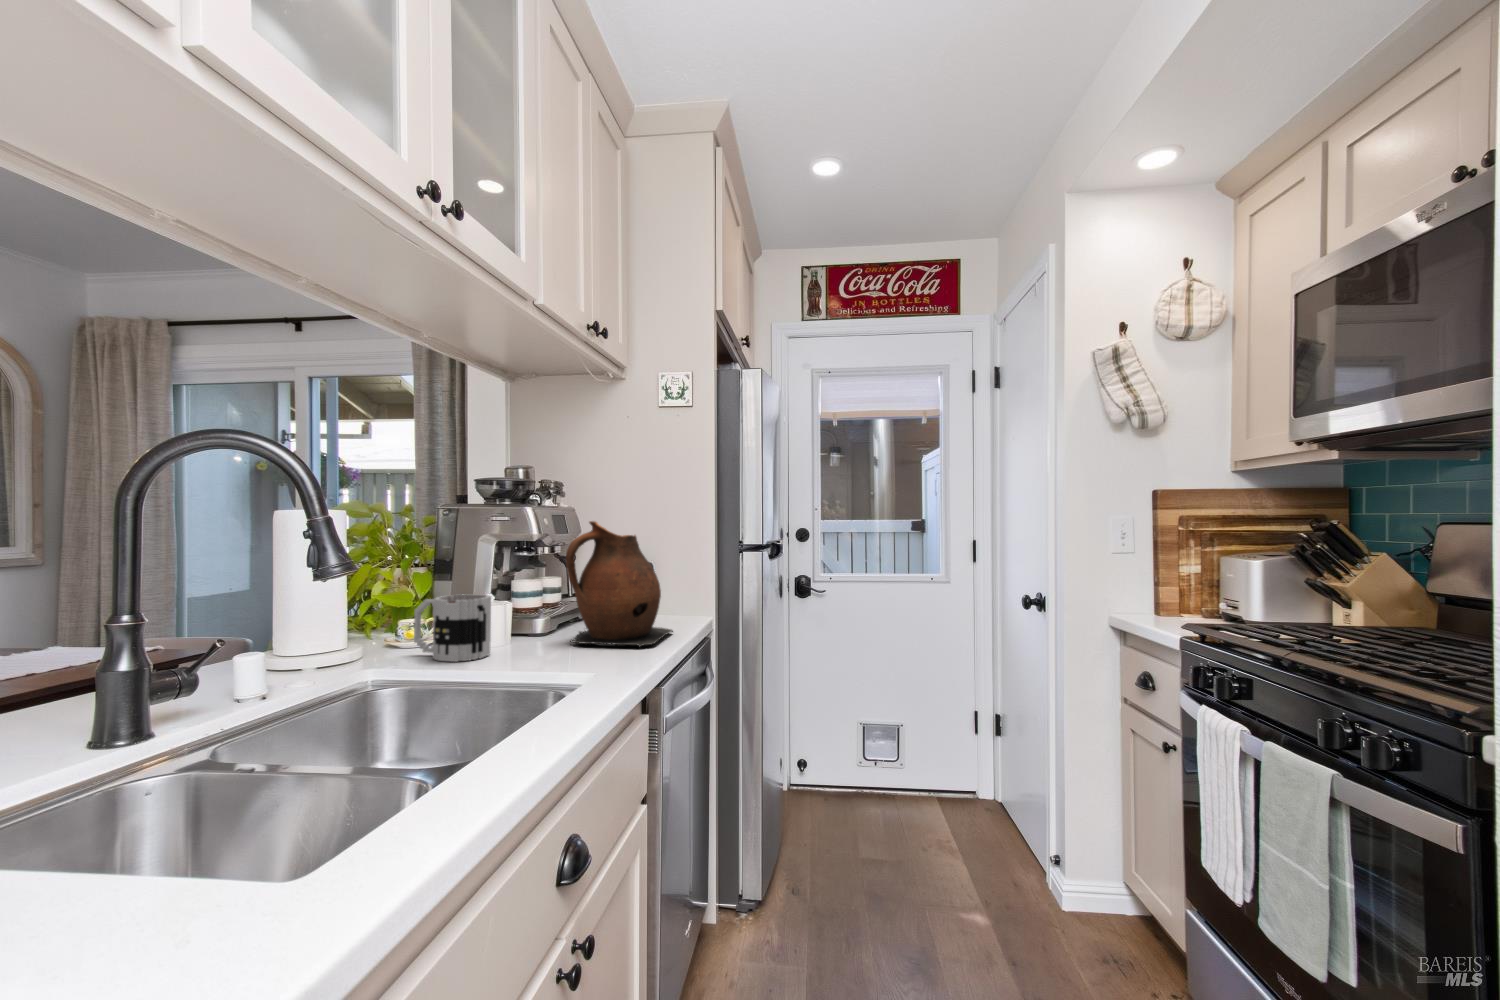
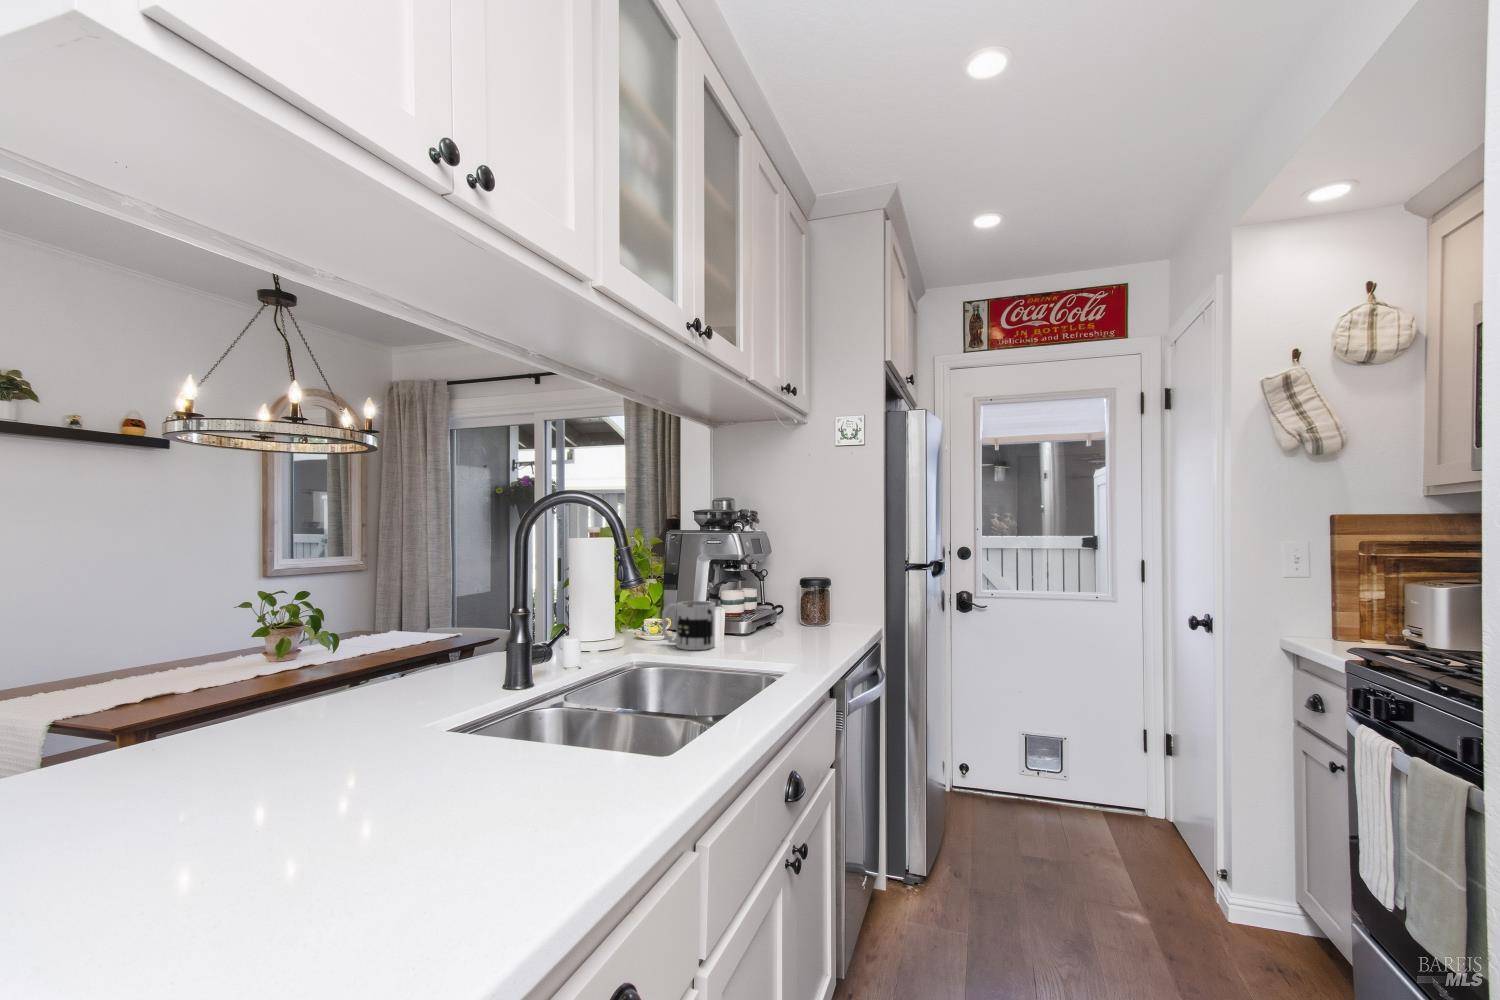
ceramic pitcher: present [566,521,673,647] -> none [766,546,850,648]

